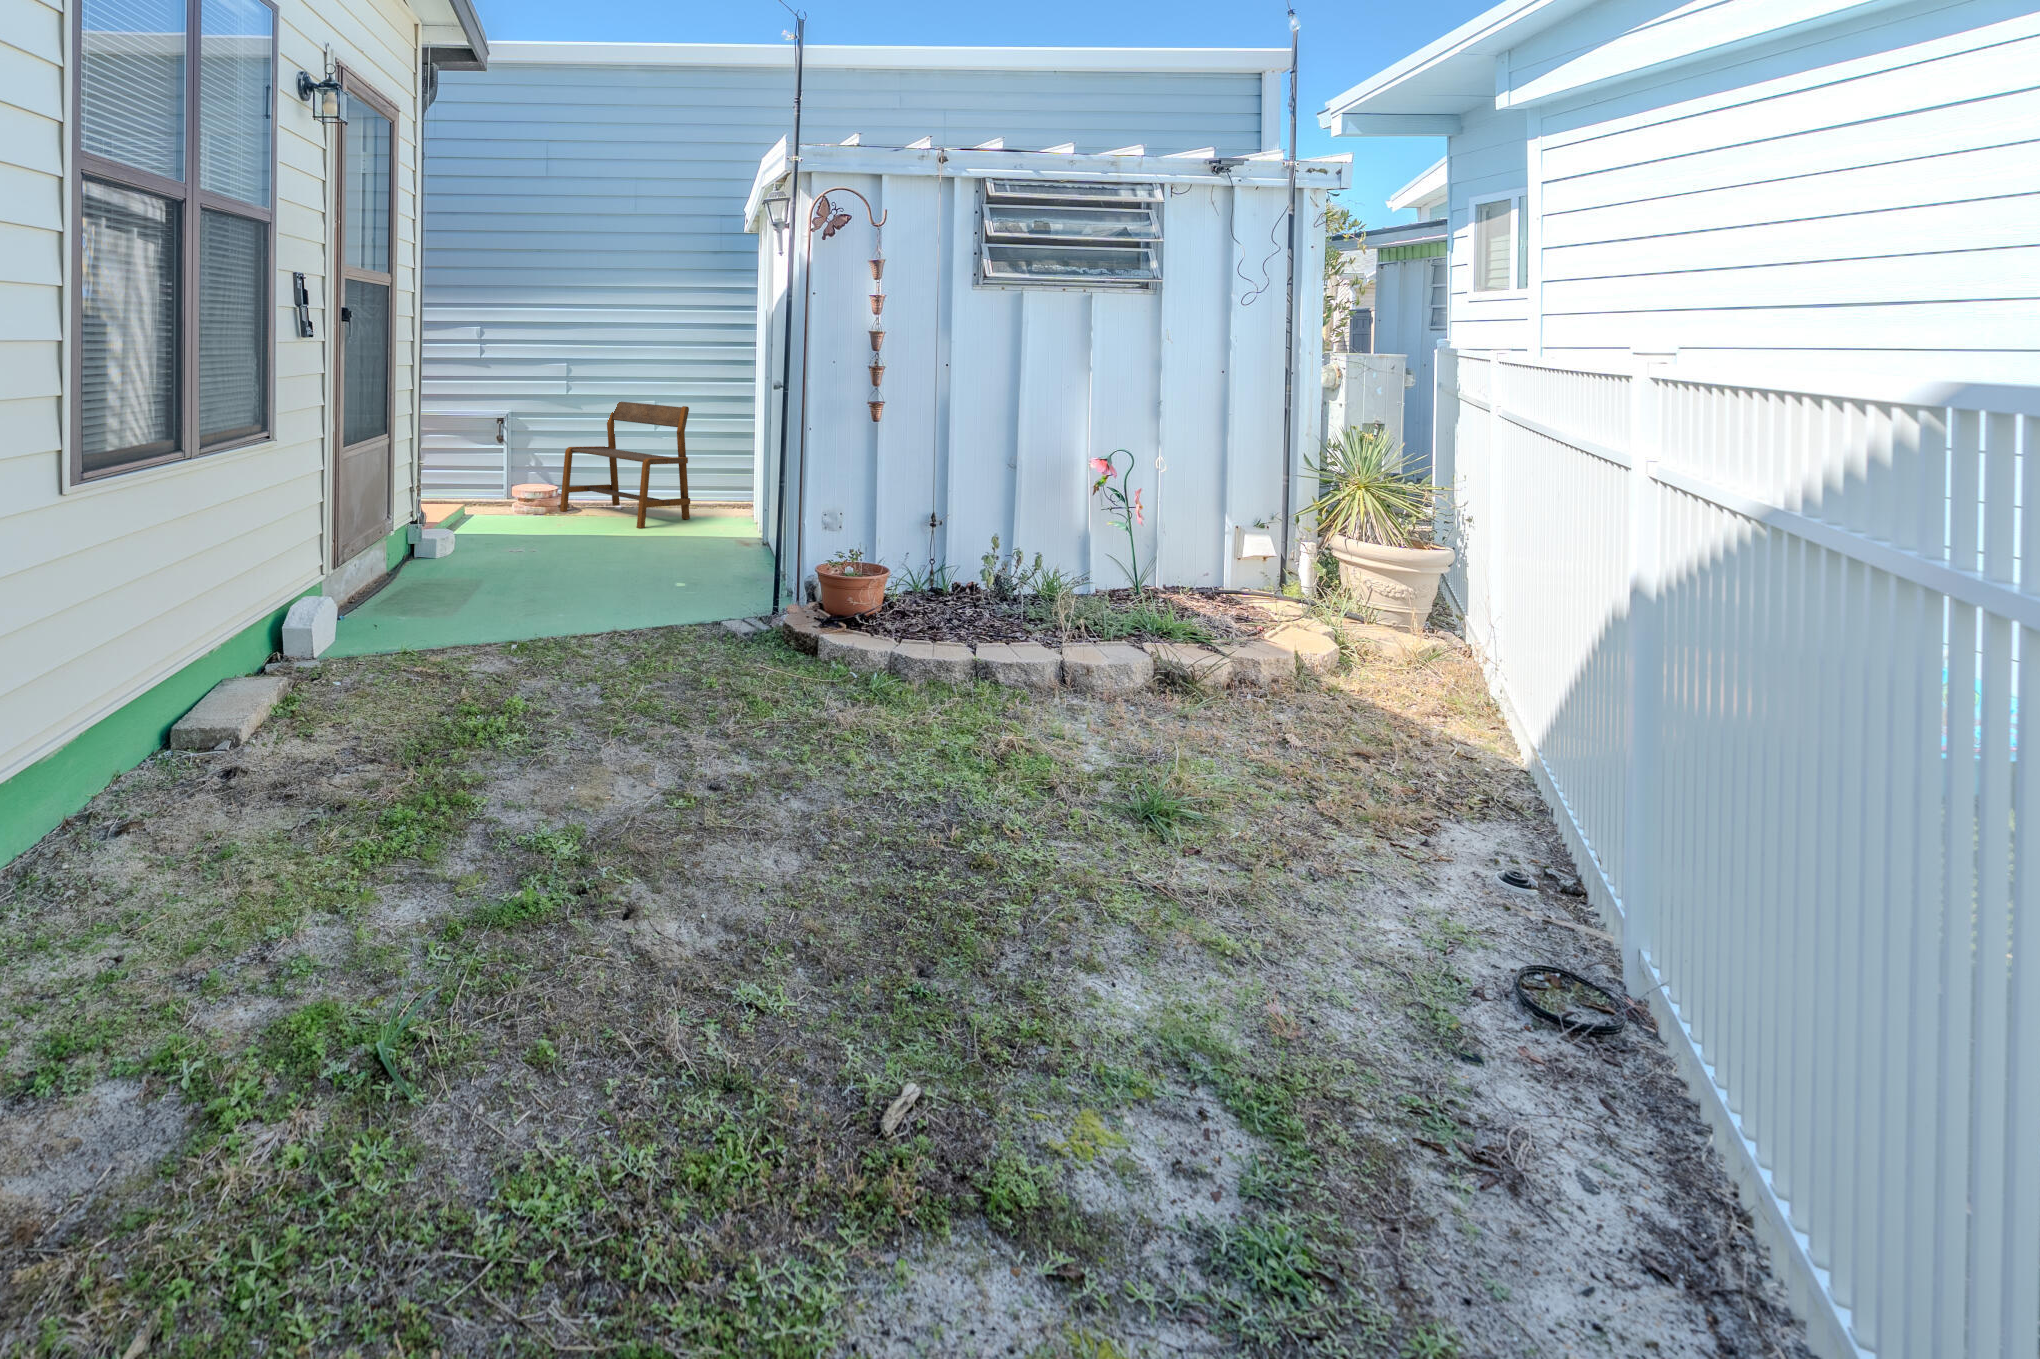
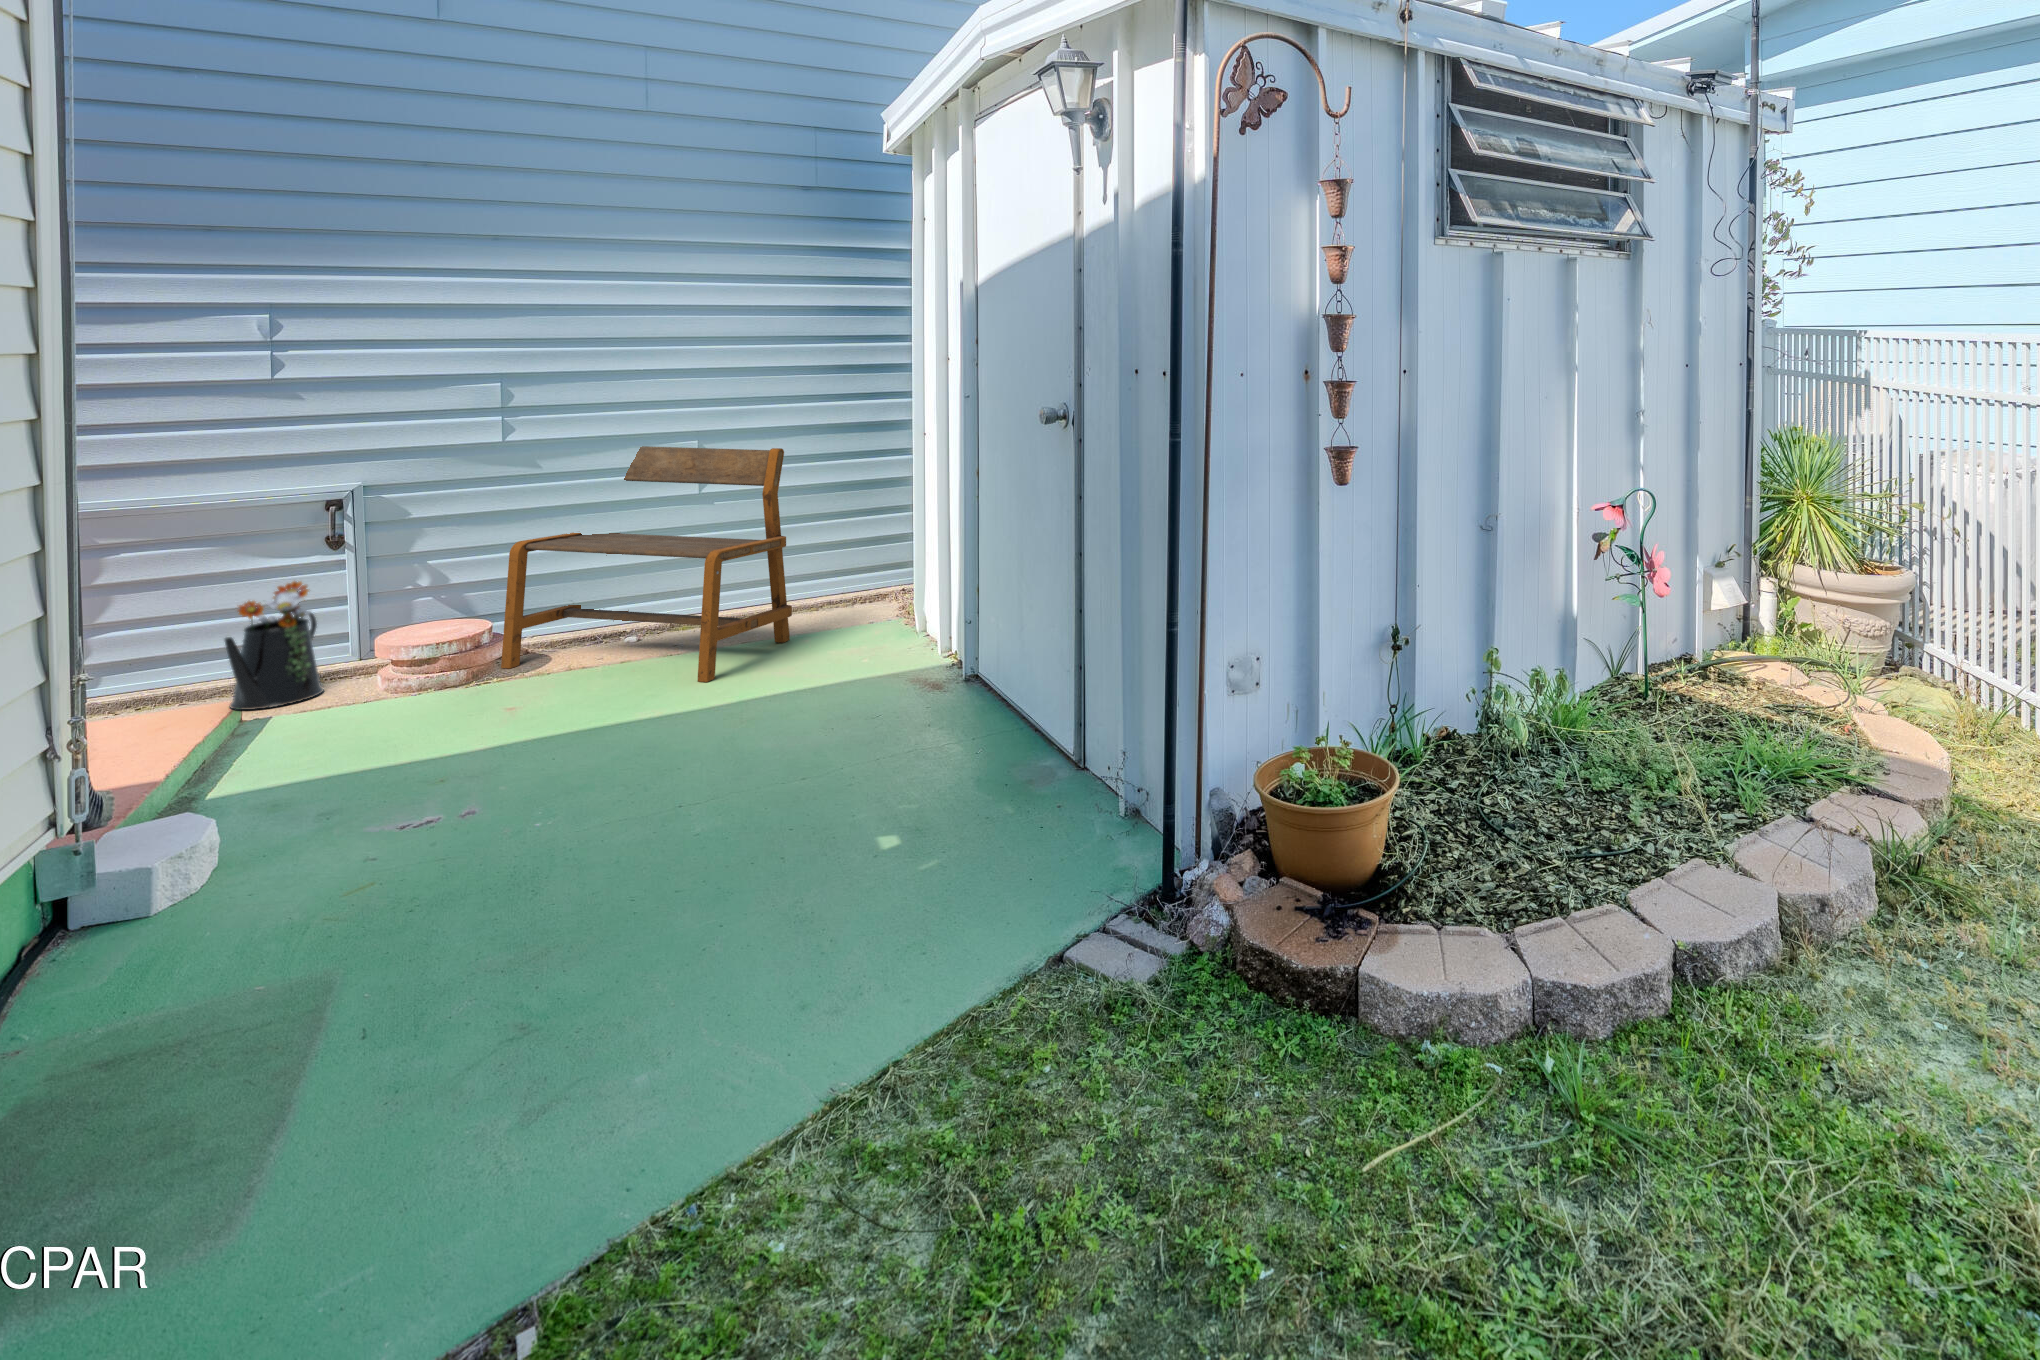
watering can: none [460,455,493,511] -> present [225,581,324,710]

